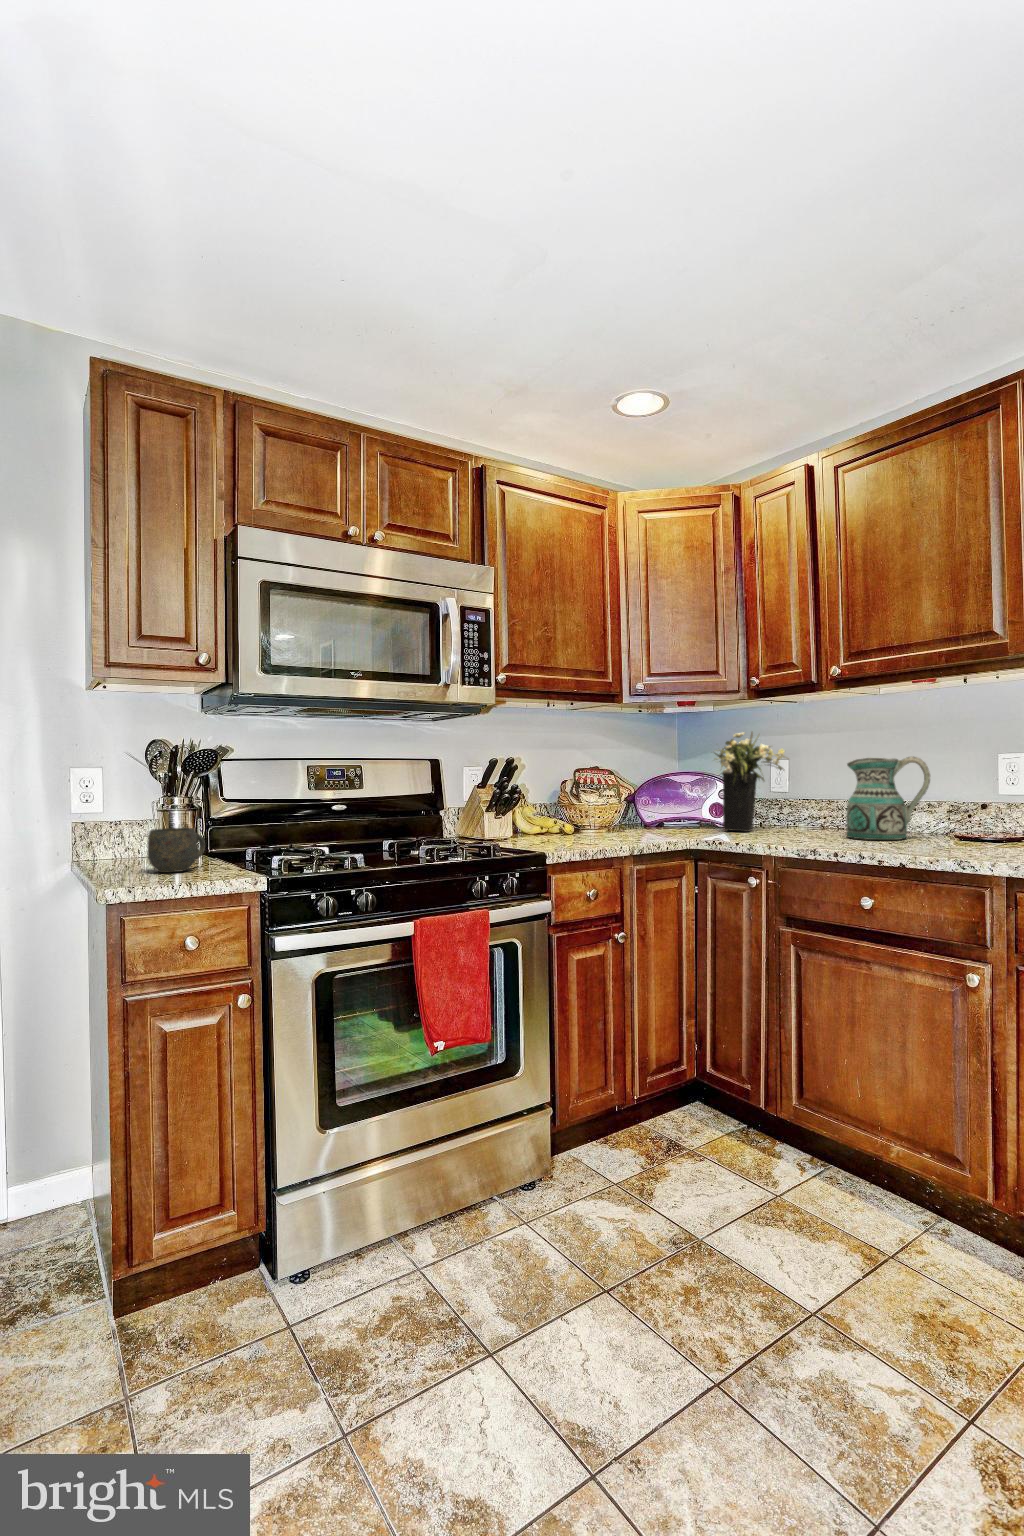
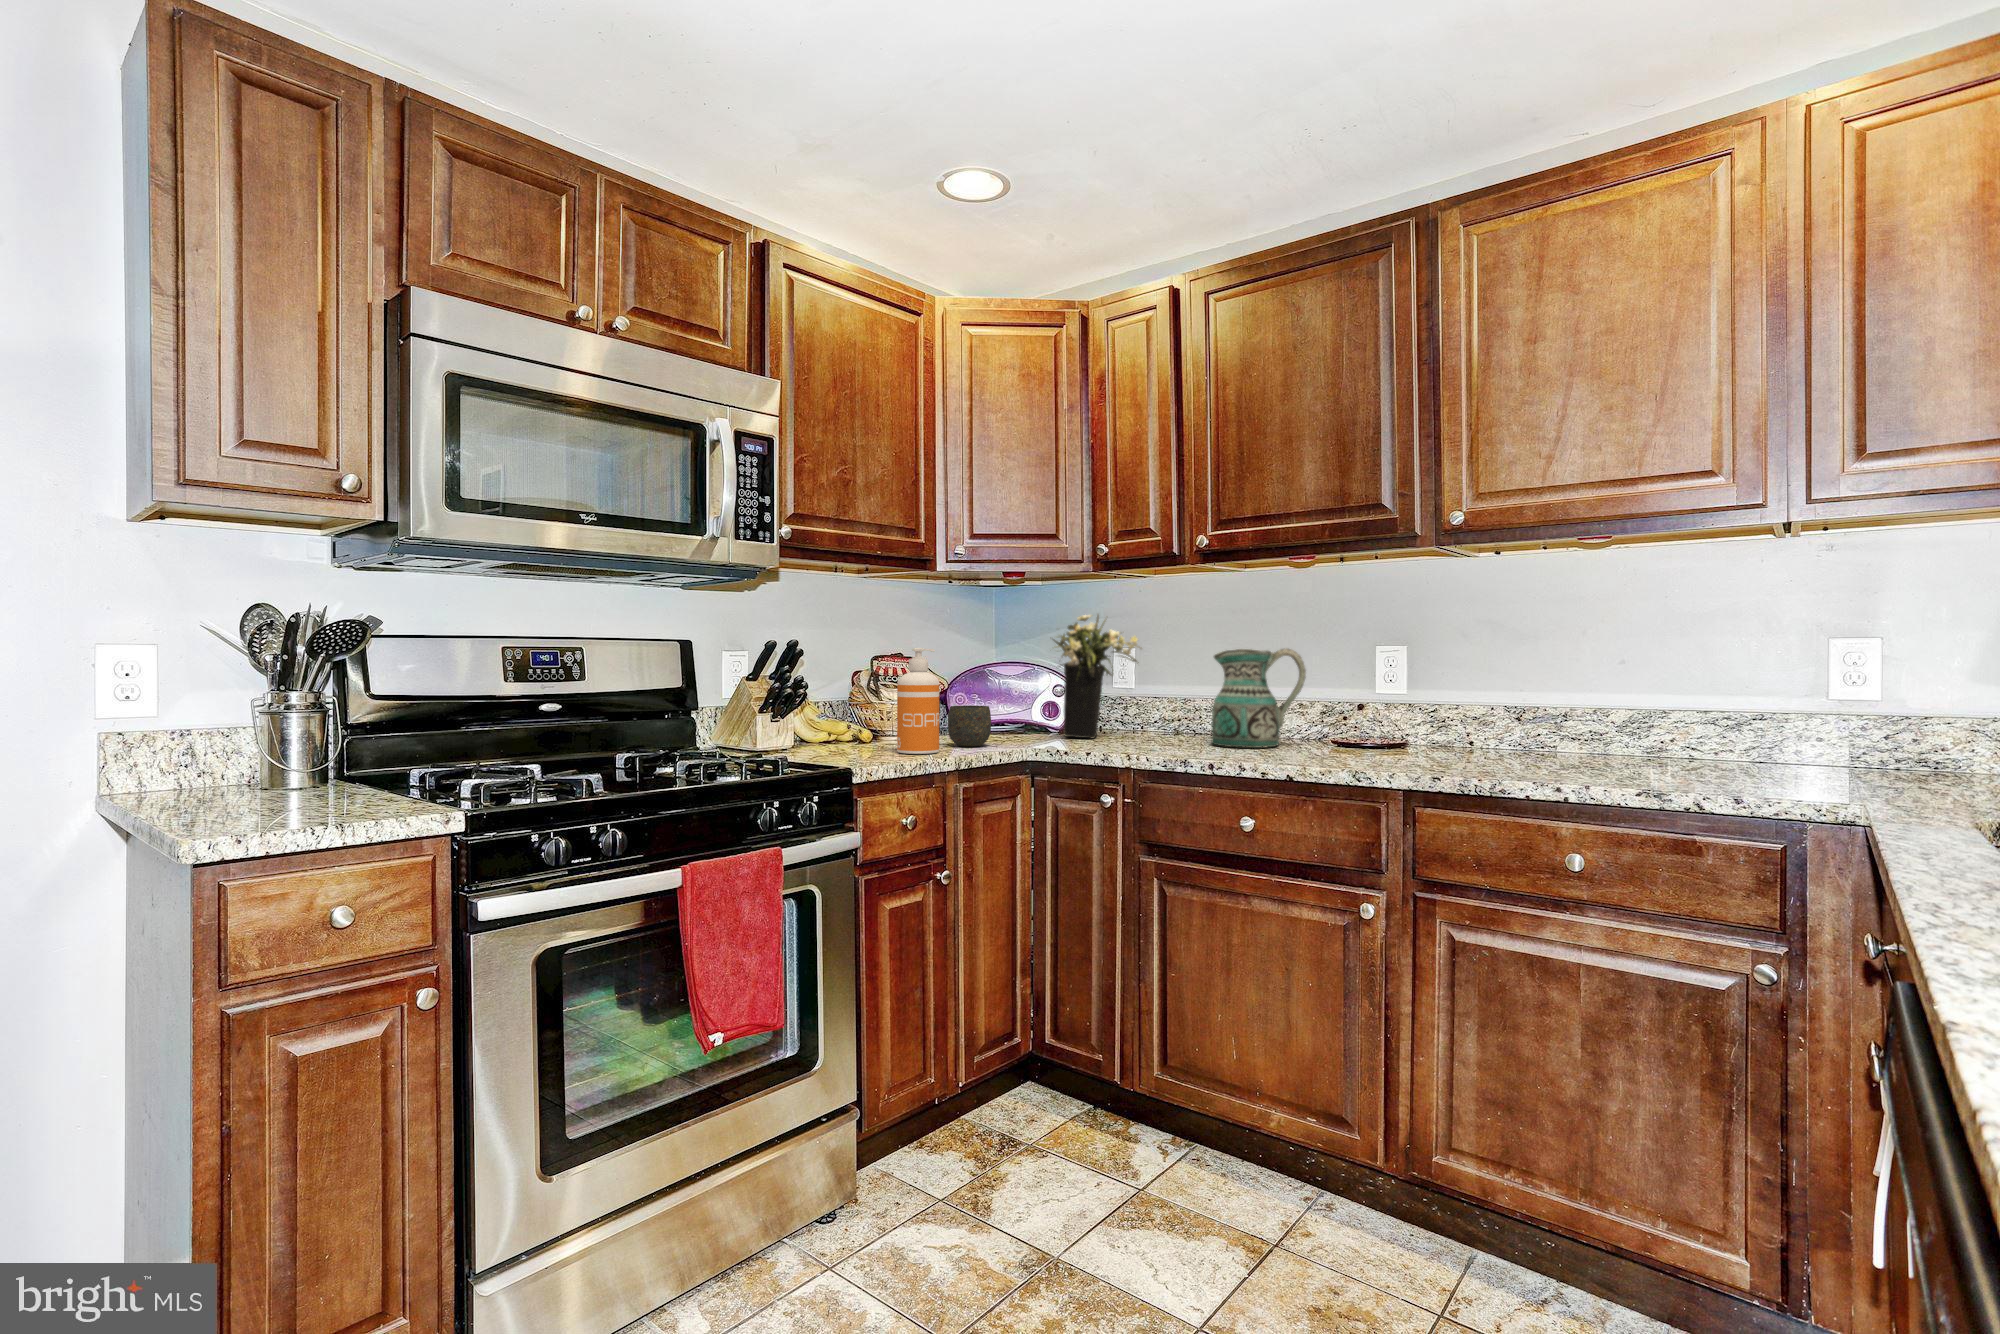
soap dispenser: none [584,761,617,842] -> present [897,648,939,754]
mug: present [148,828,205,872] -> present [948,705,991,746]

